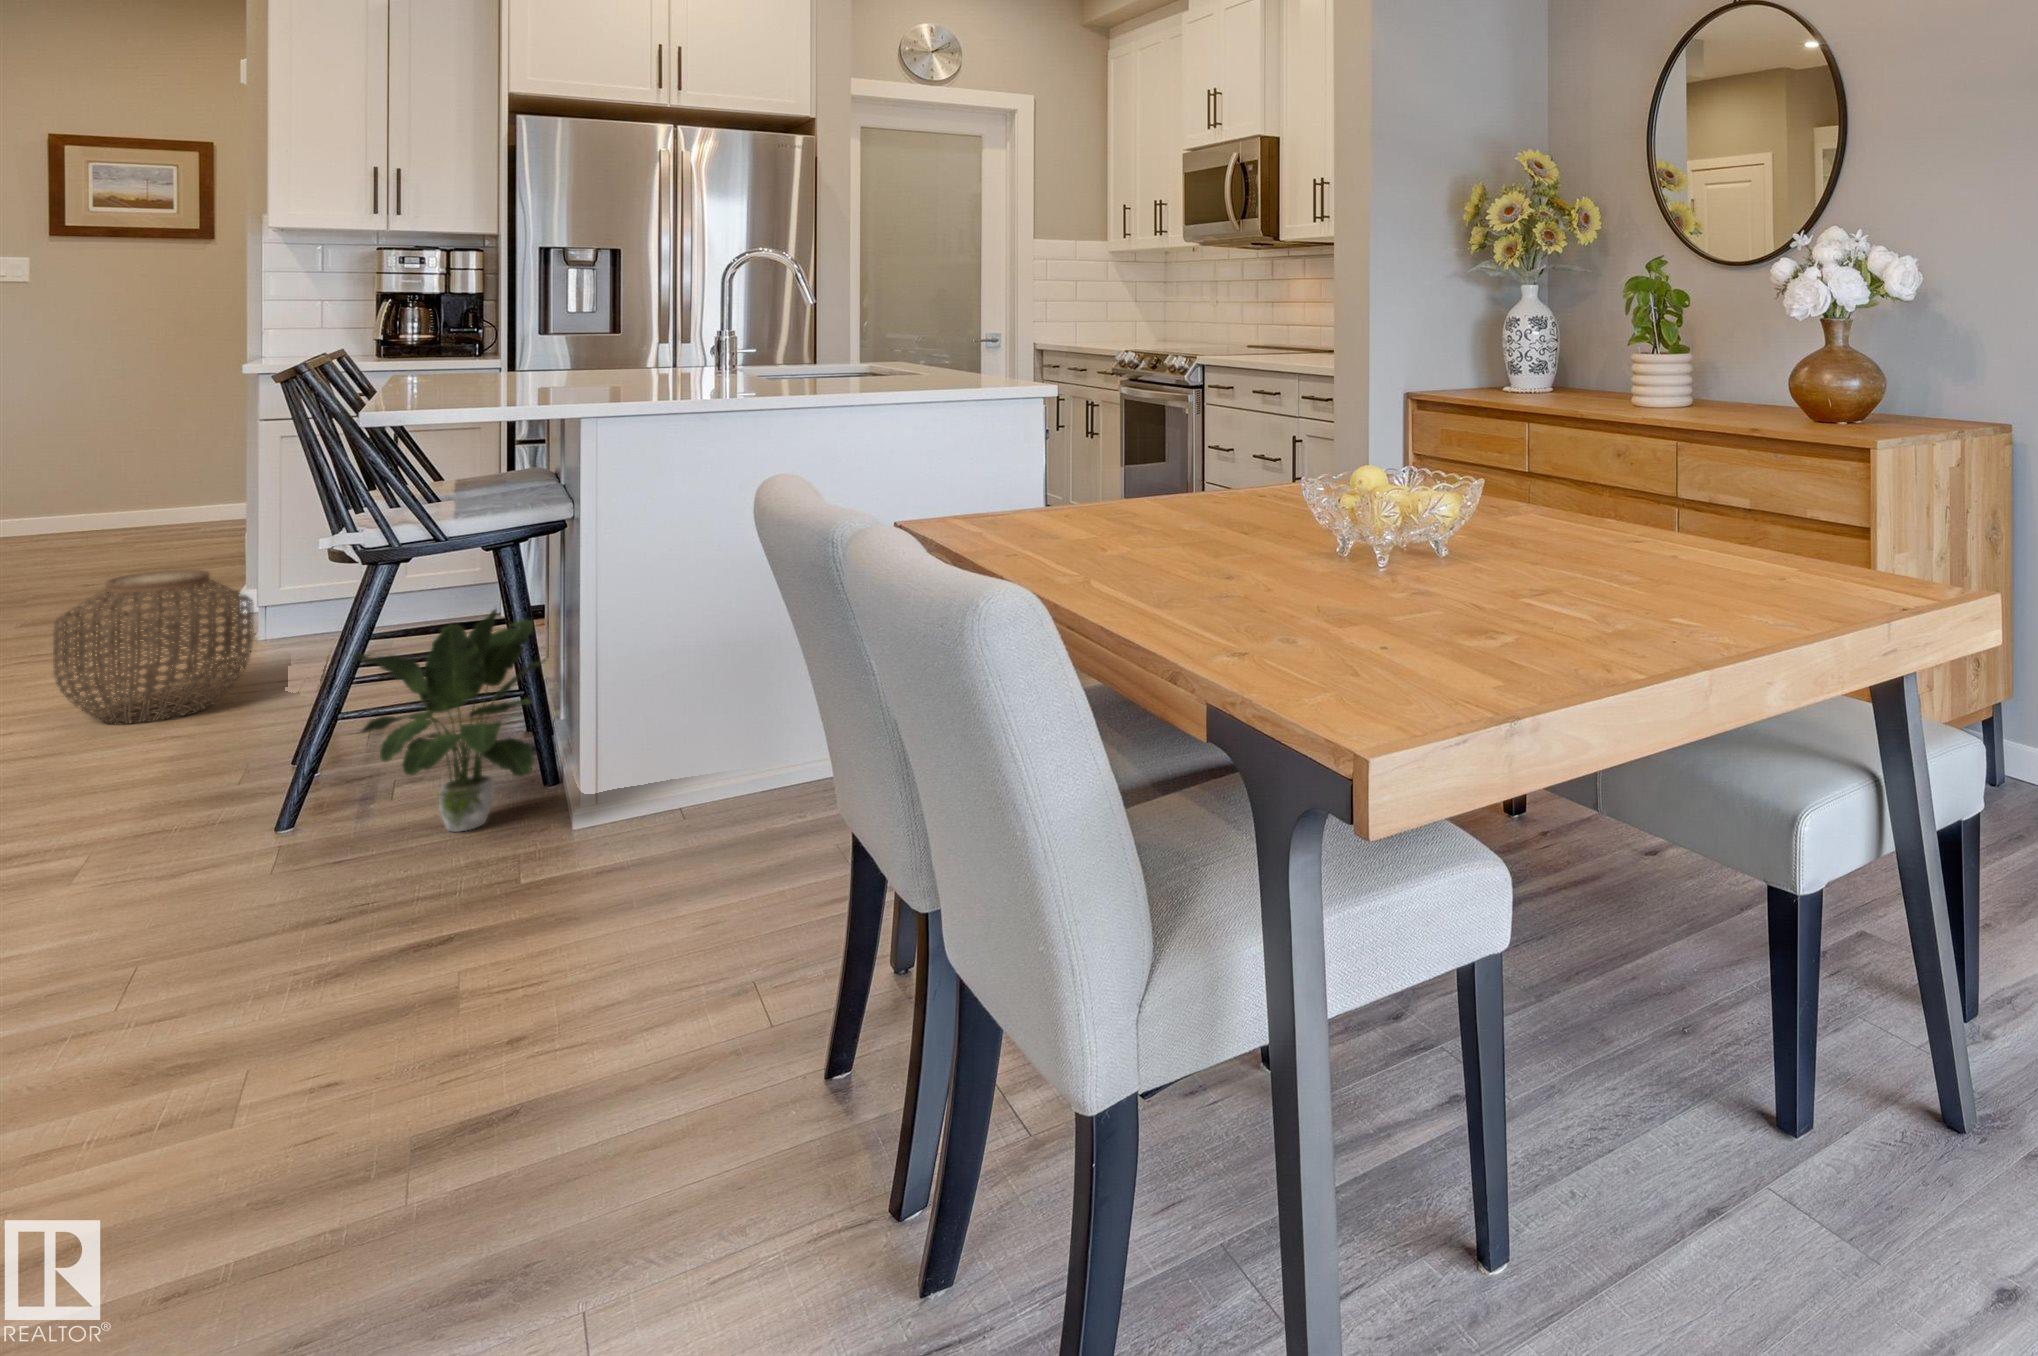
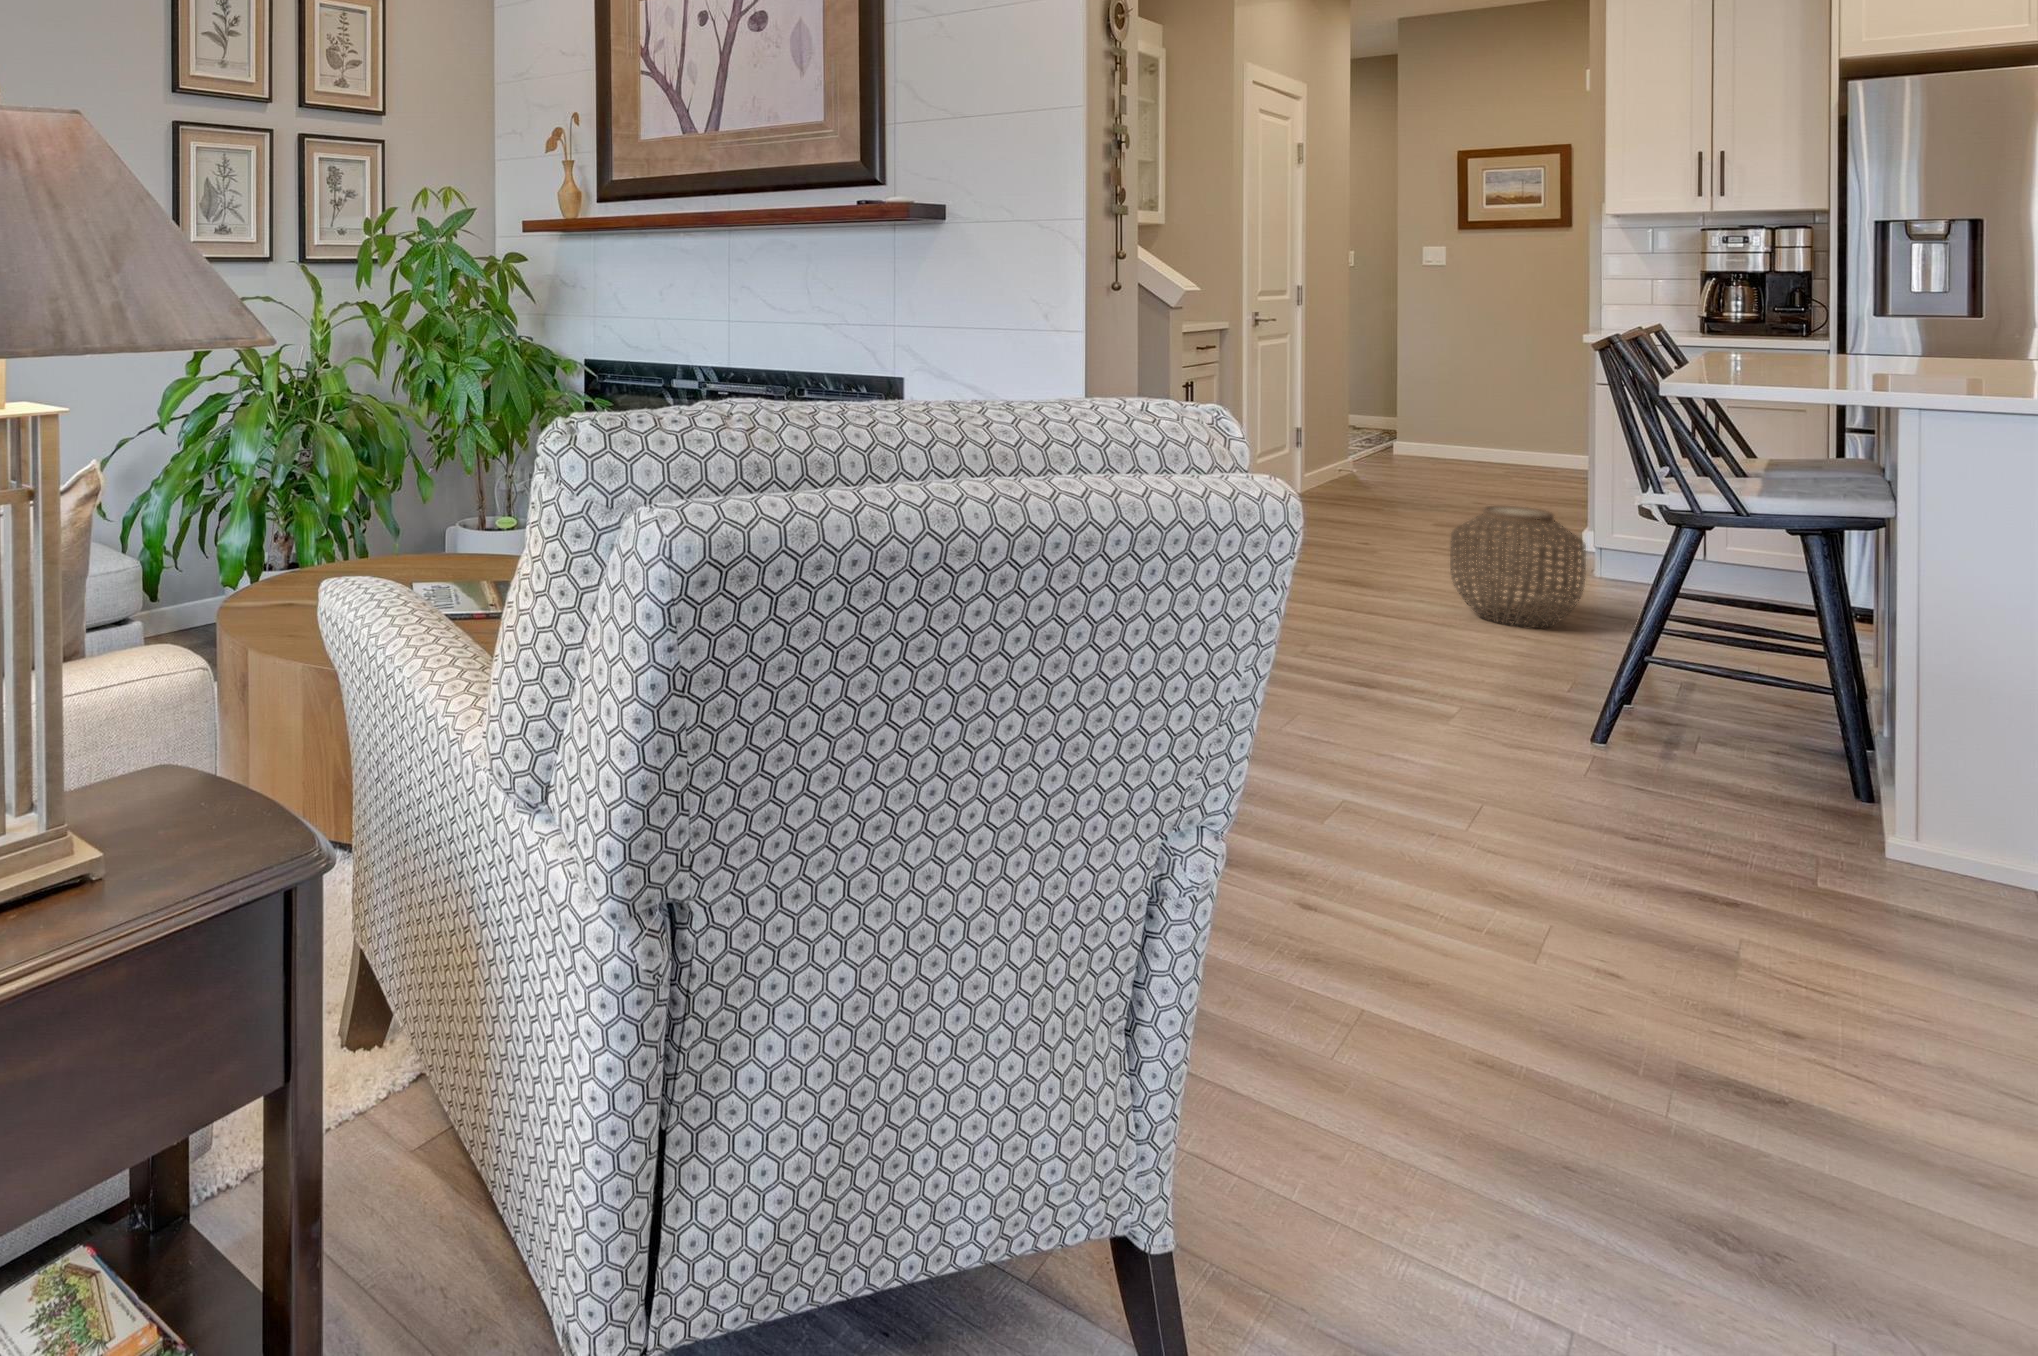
potted plant: present [354,609,546,832] -> none [1653,589,1850,799]

